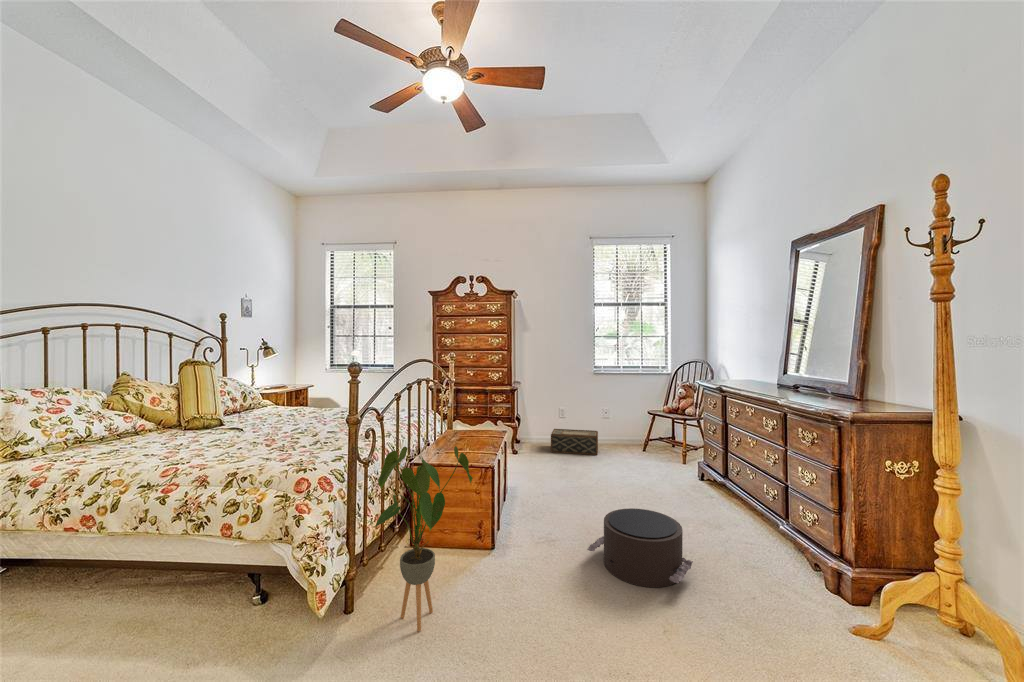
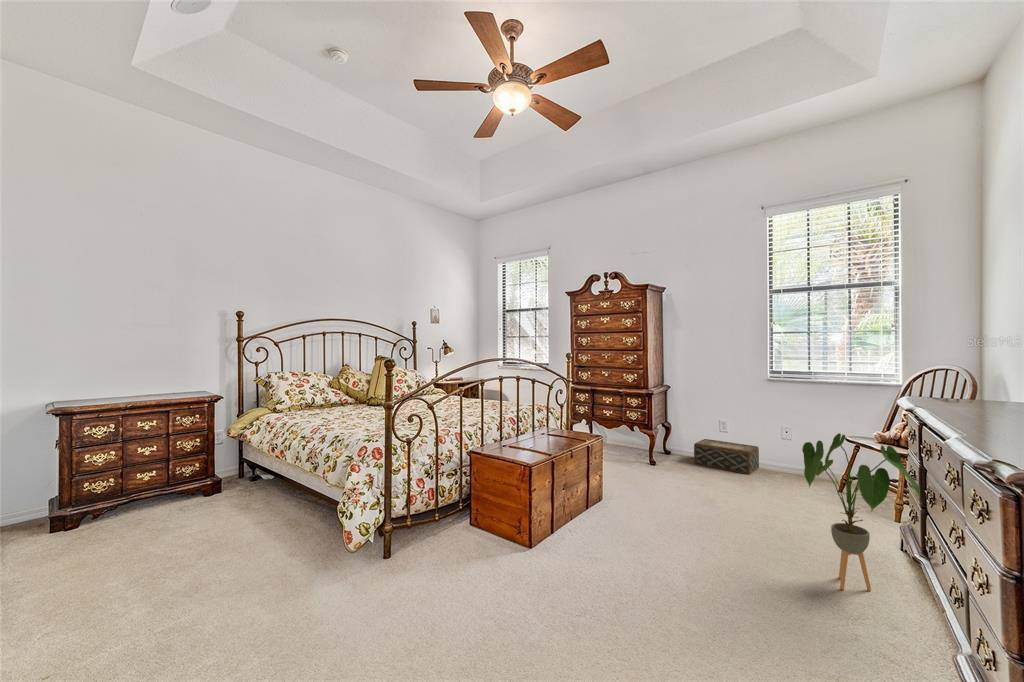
house plant: present [374,446,473,631] -> present [802,433,920,591]
pouf: present [587,508,693,587] -> none [622,519,728,604]

